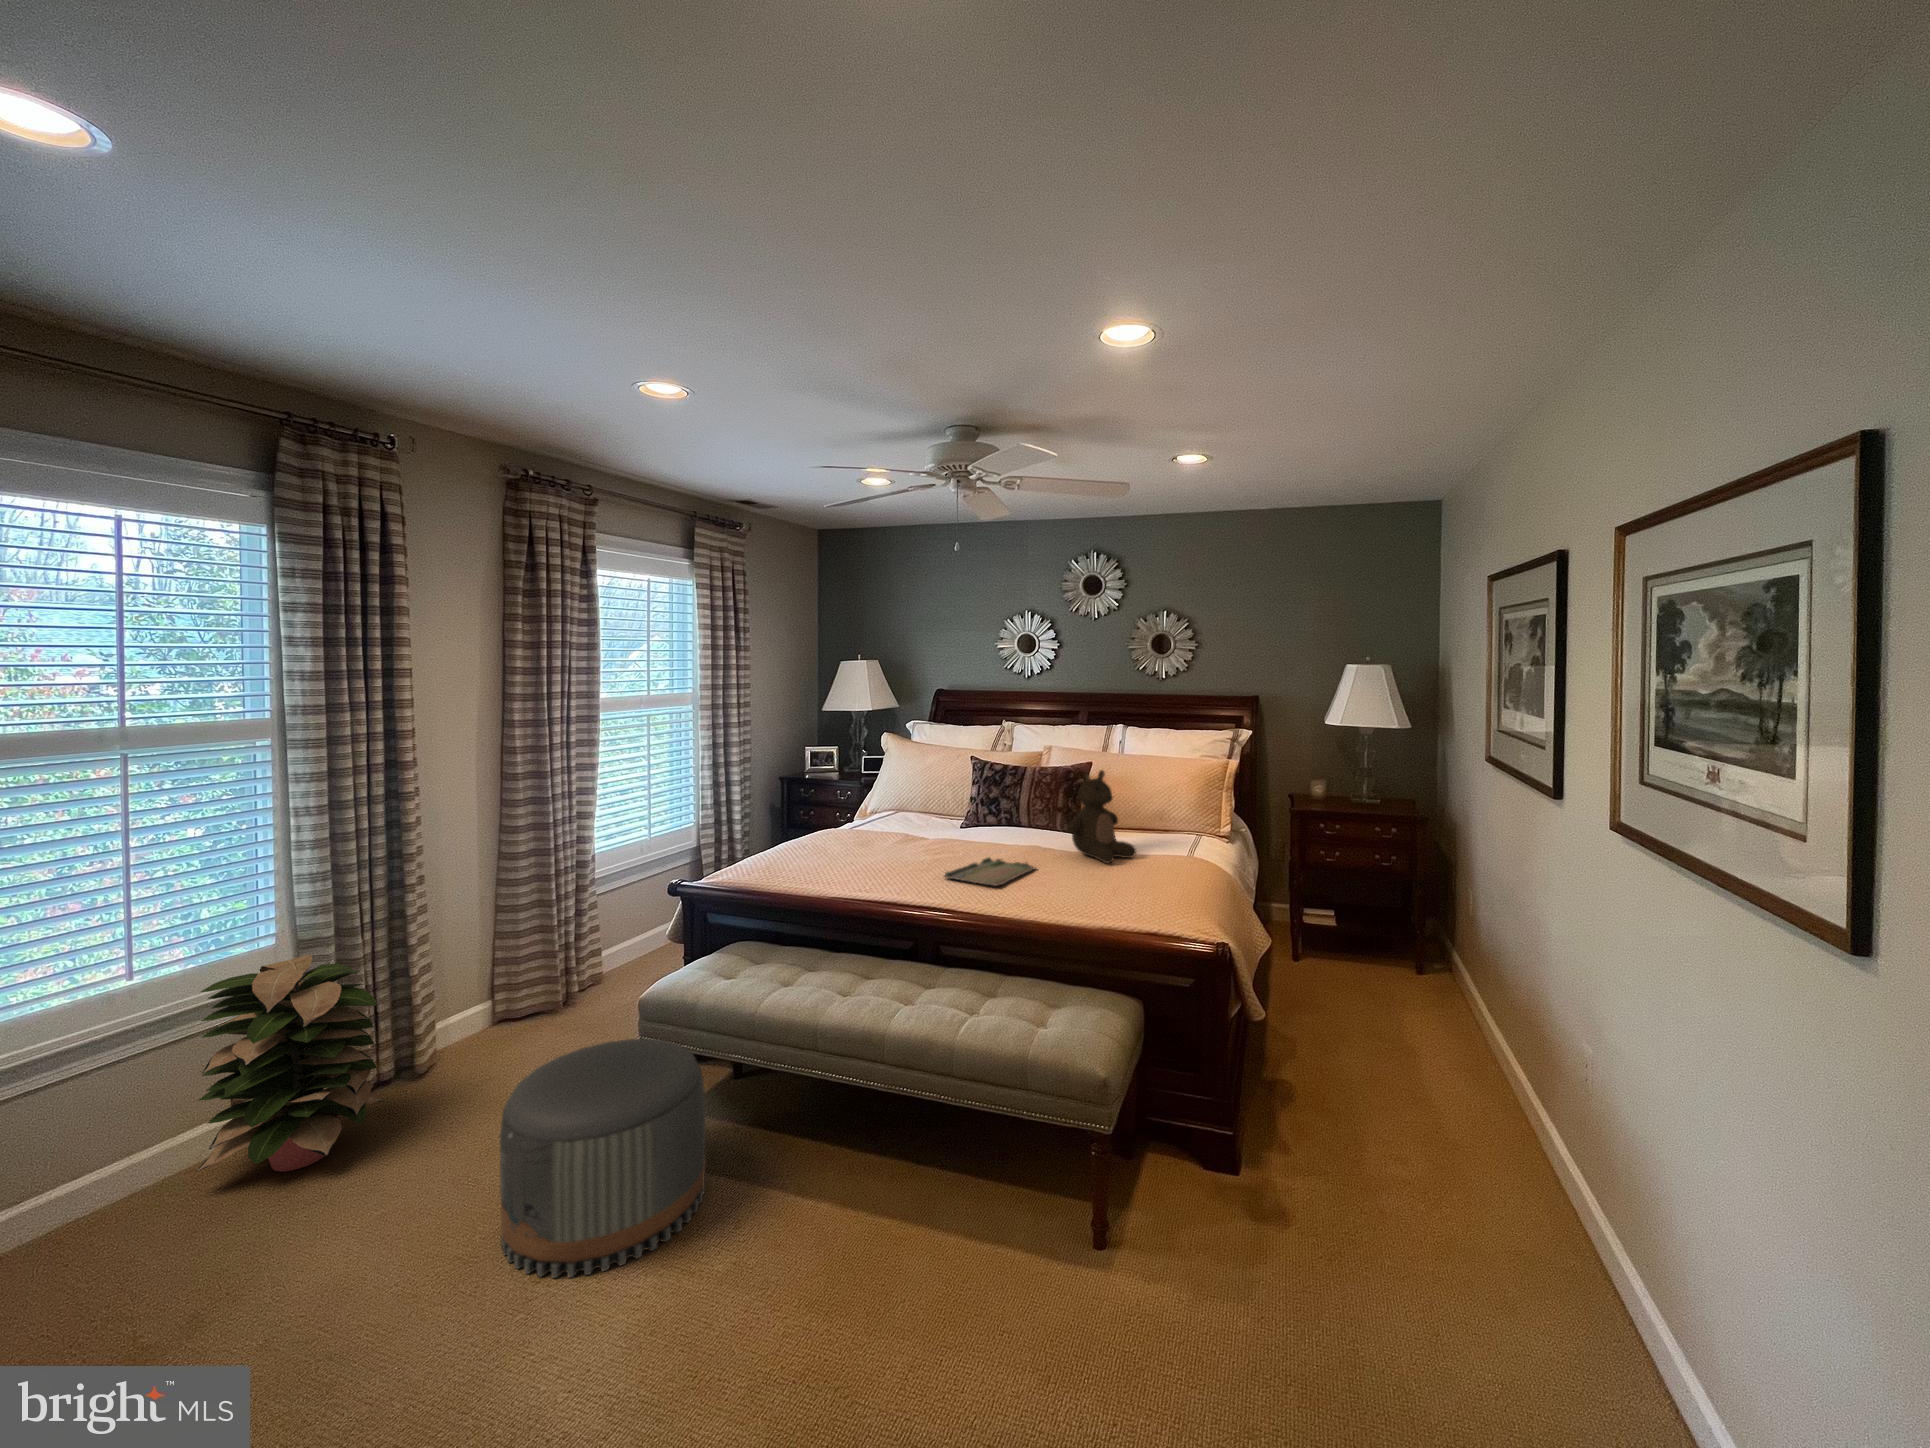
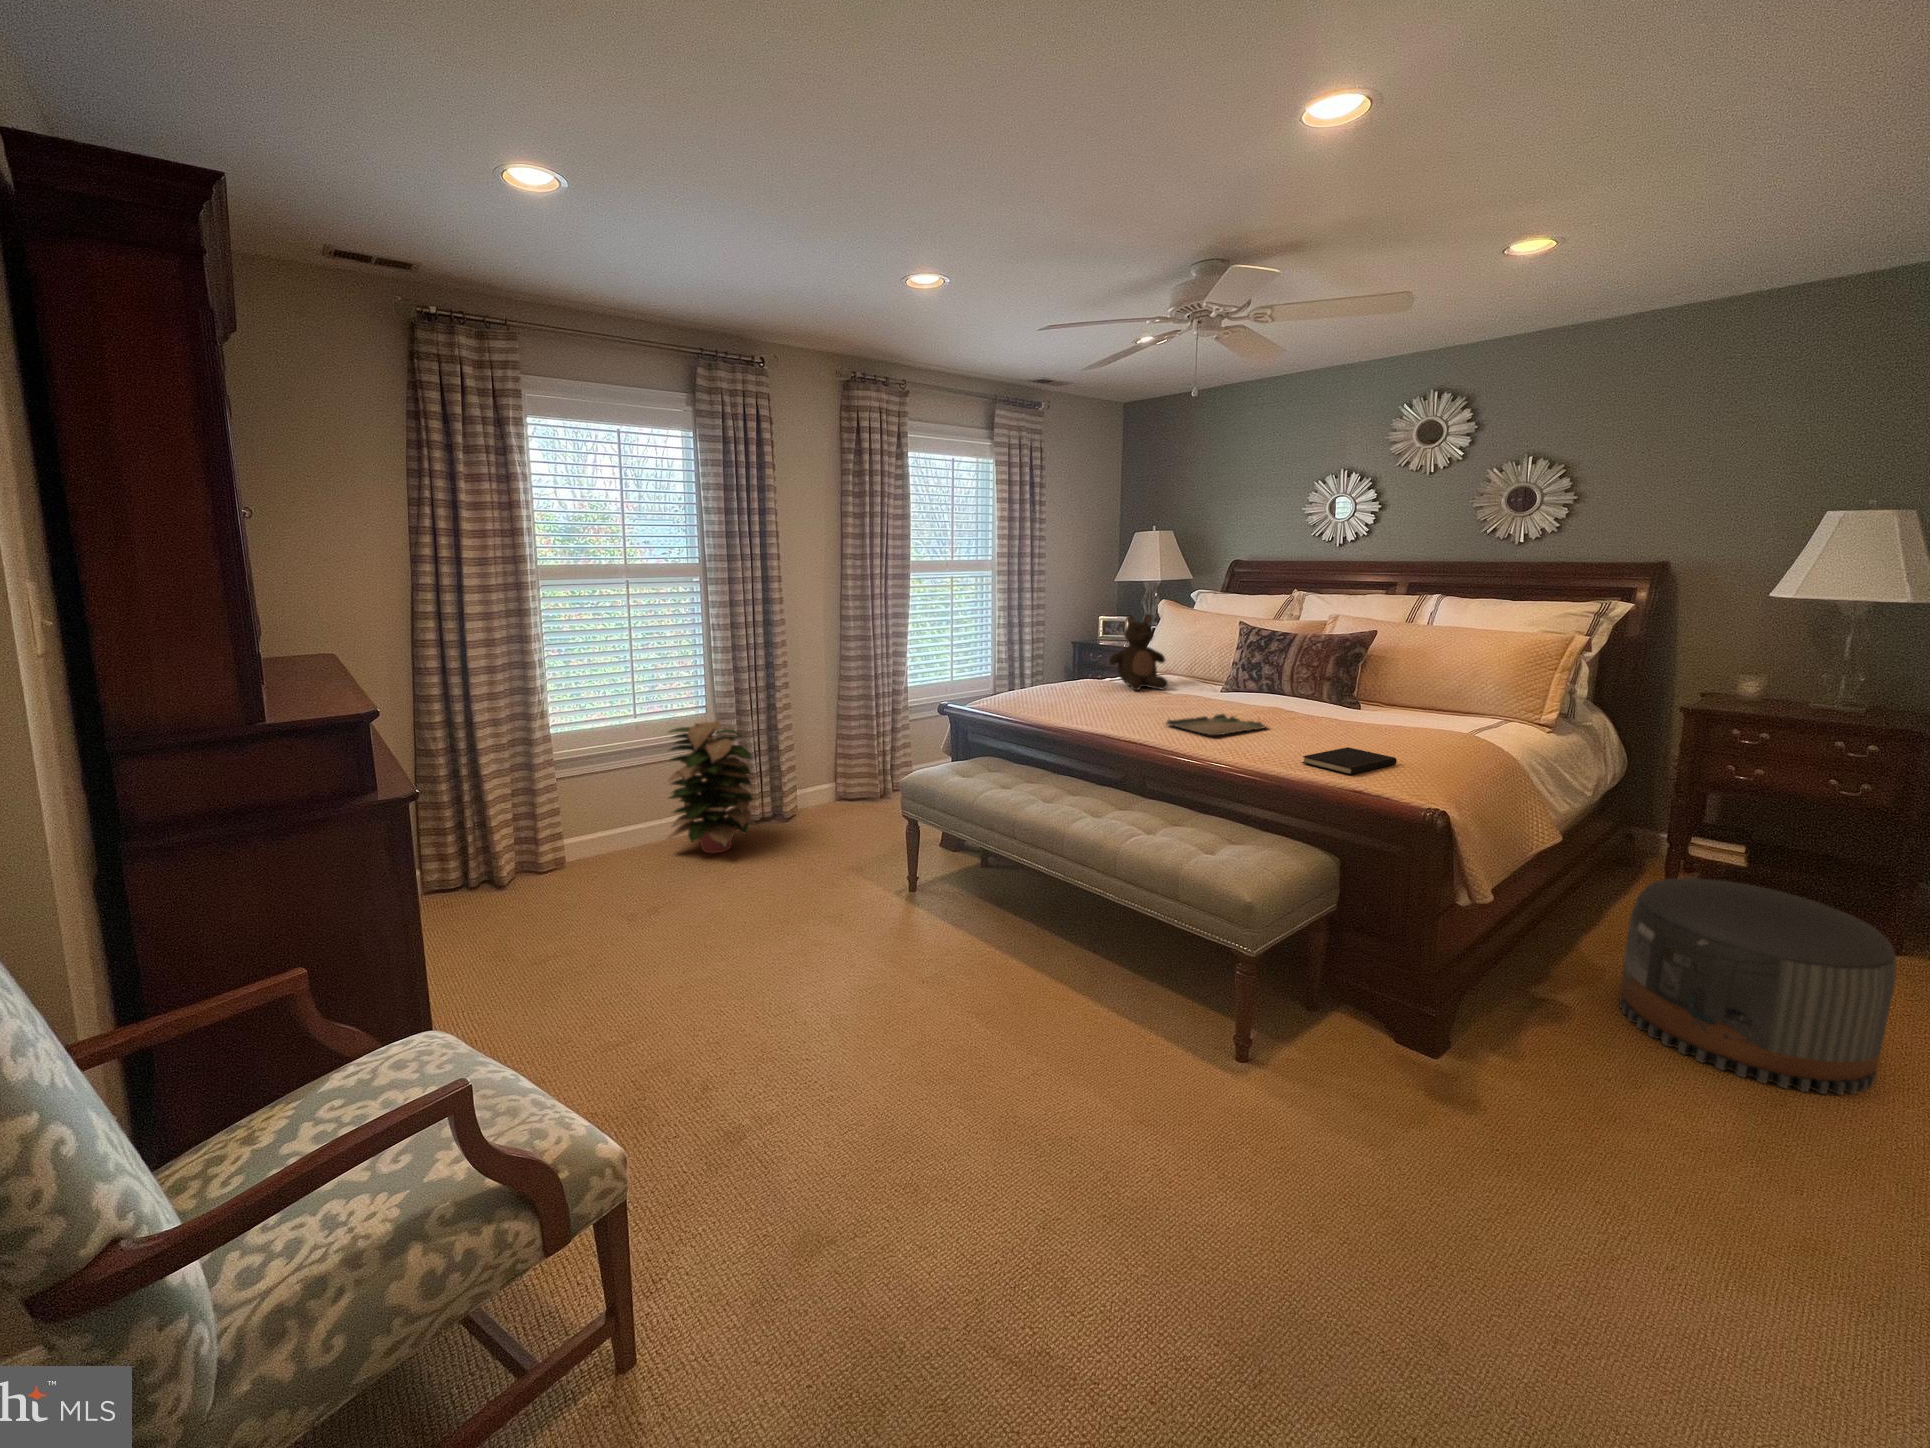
stuffed bear: present [1067,770,1136,863] -> present [1109,615,1168,690]
hardcover book: none [1091,883,1159,914] -> present [1303,747,1397,775]
pouf: present [500,1039,705,1278] -> present [1619,878,1896,1095]

